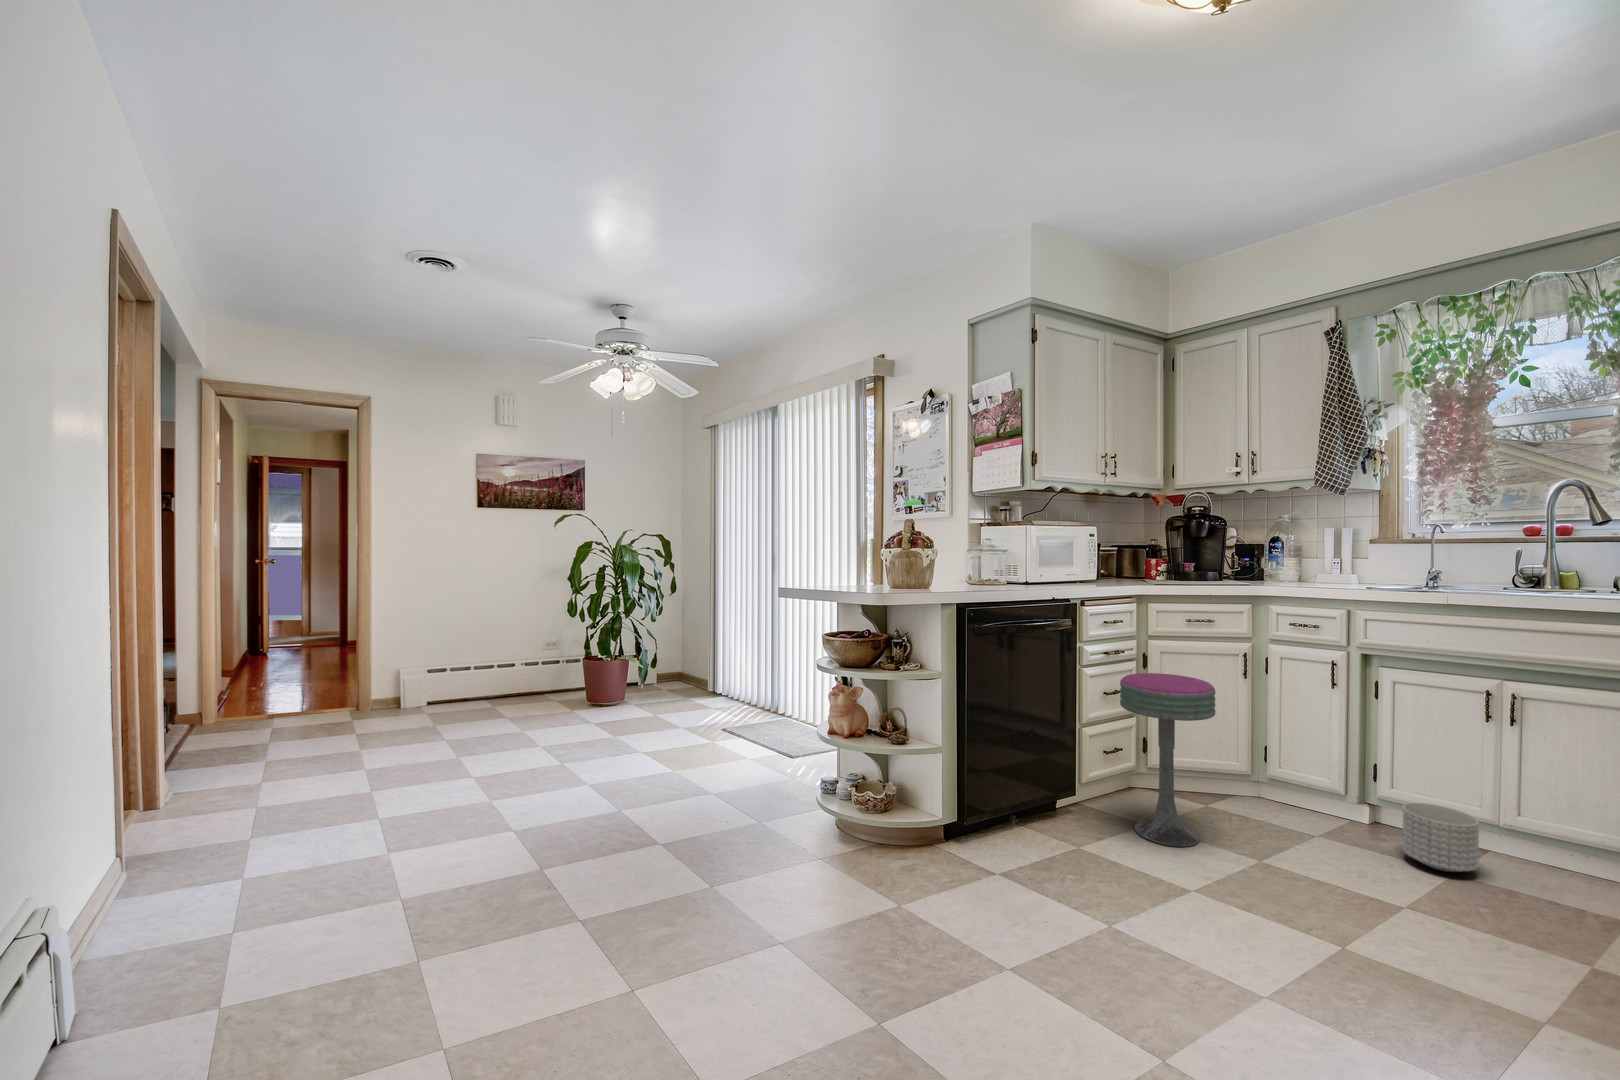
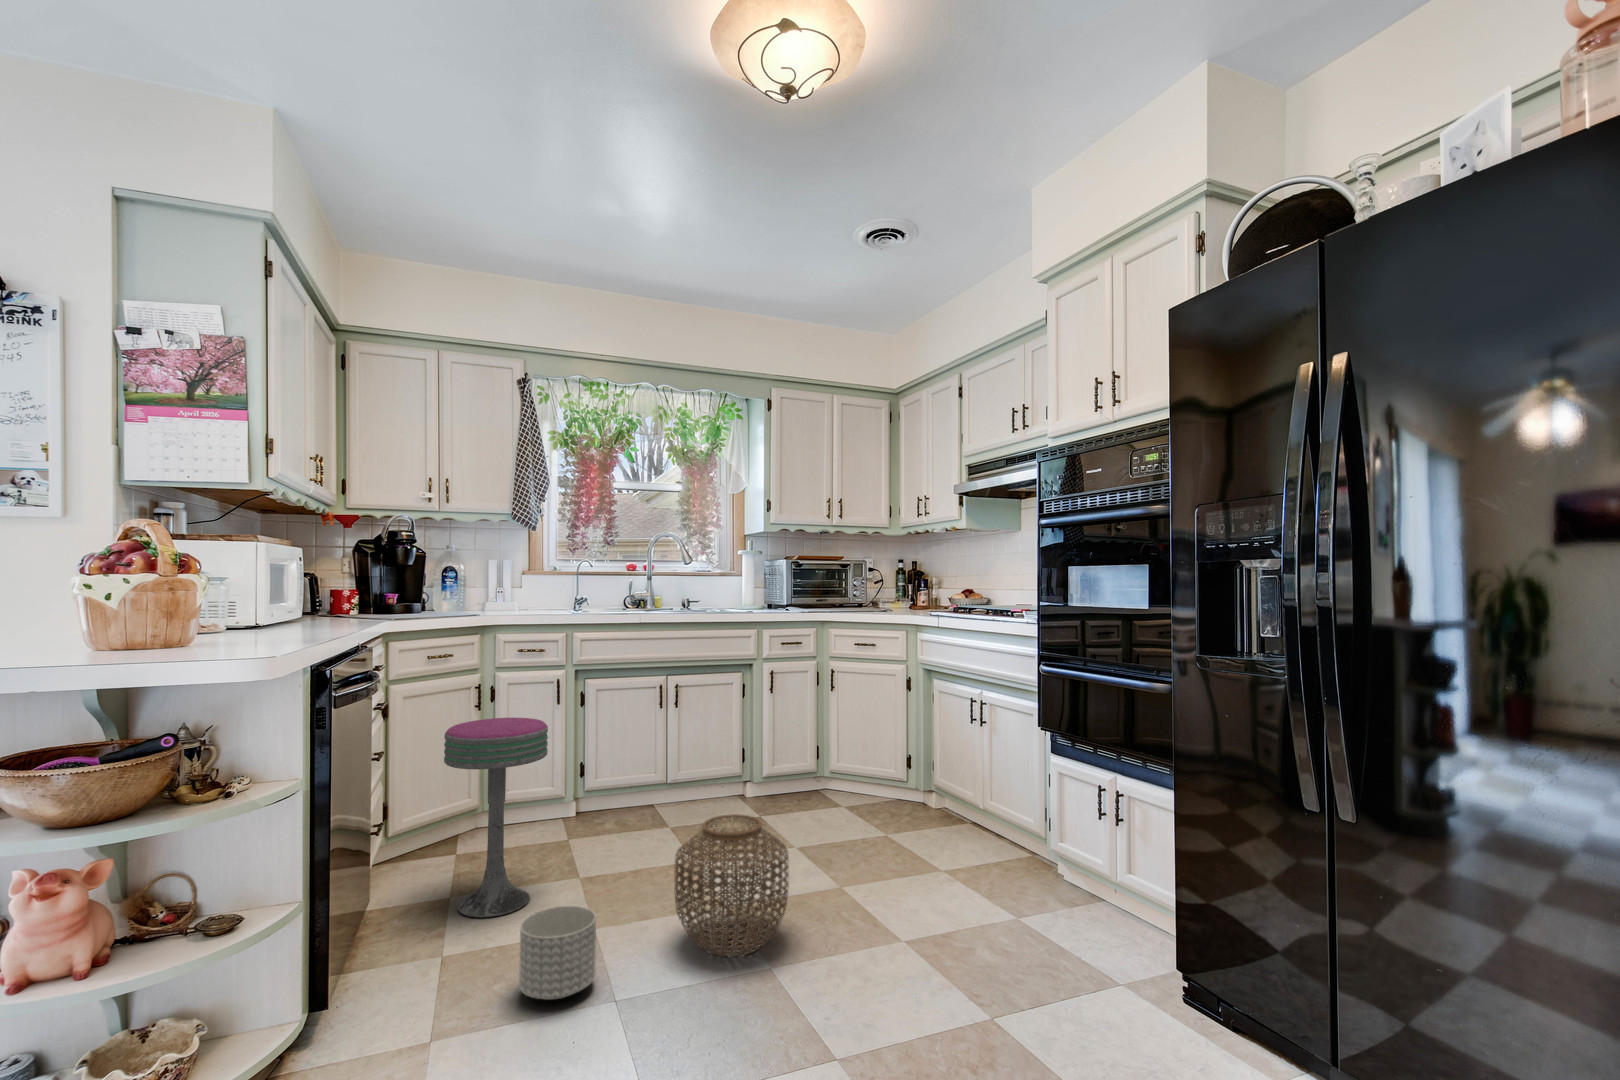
planter: present [1403,803,1479,872] -> present [519,906,596,1000]
woven basket: none [1212,833,1374,1009] -> present [674,814,789,957]

